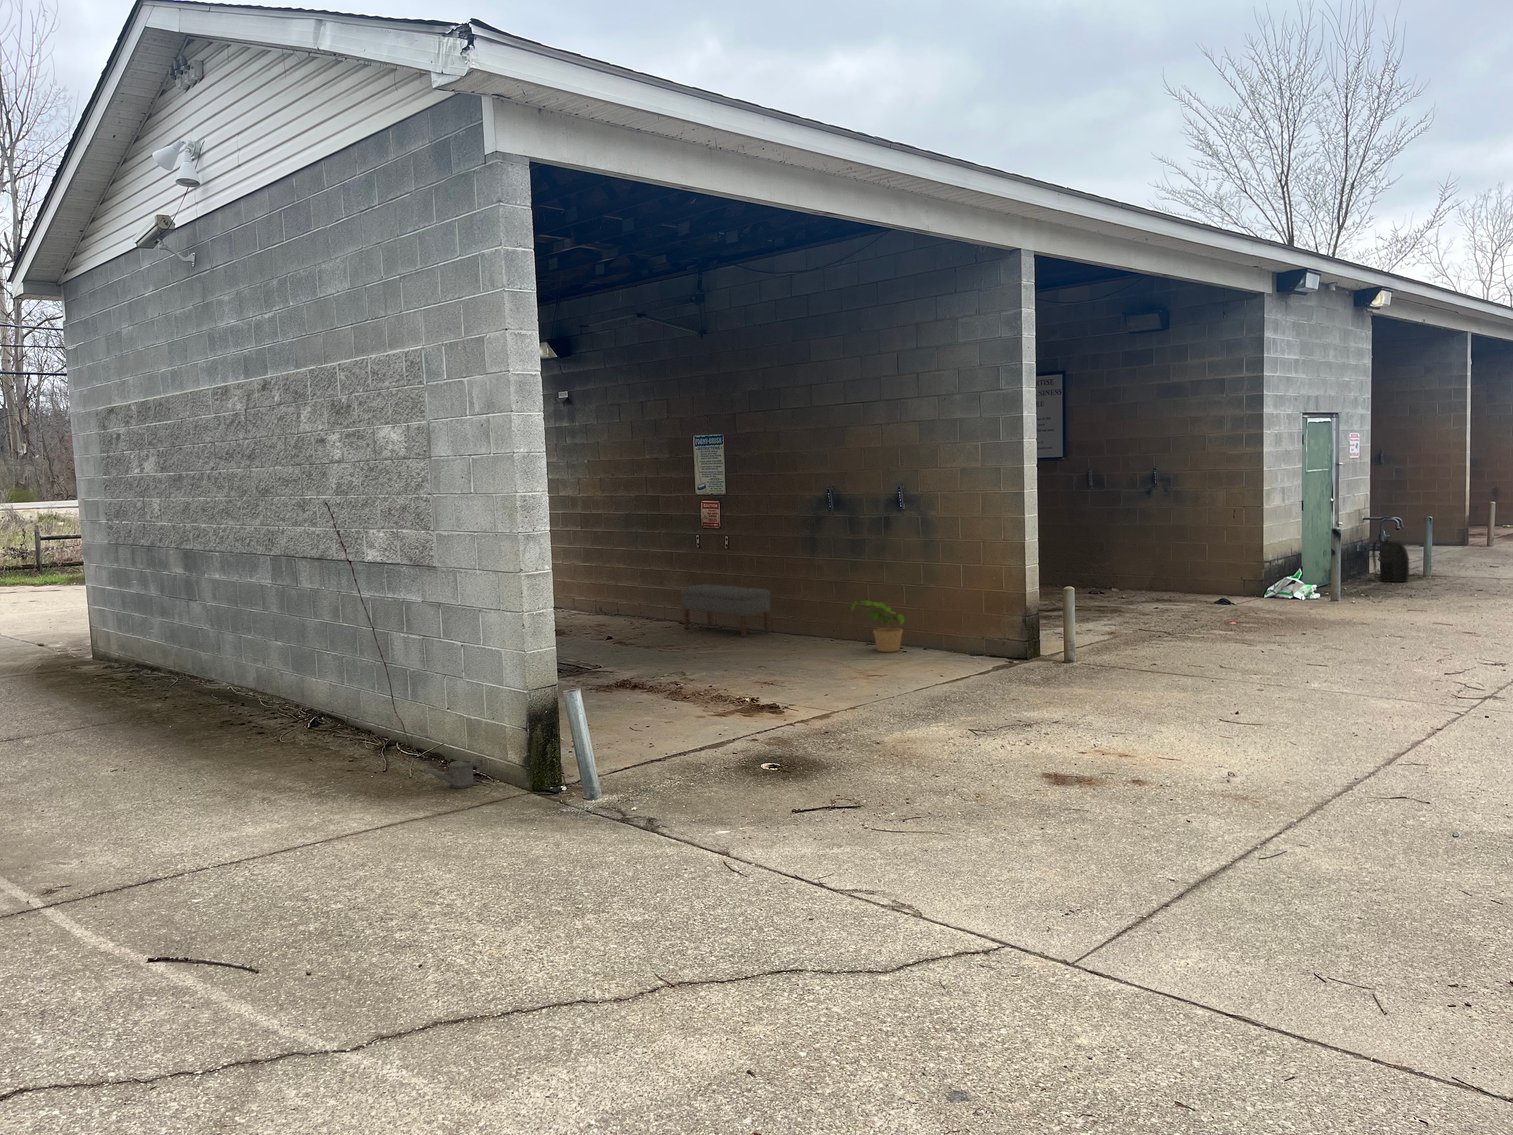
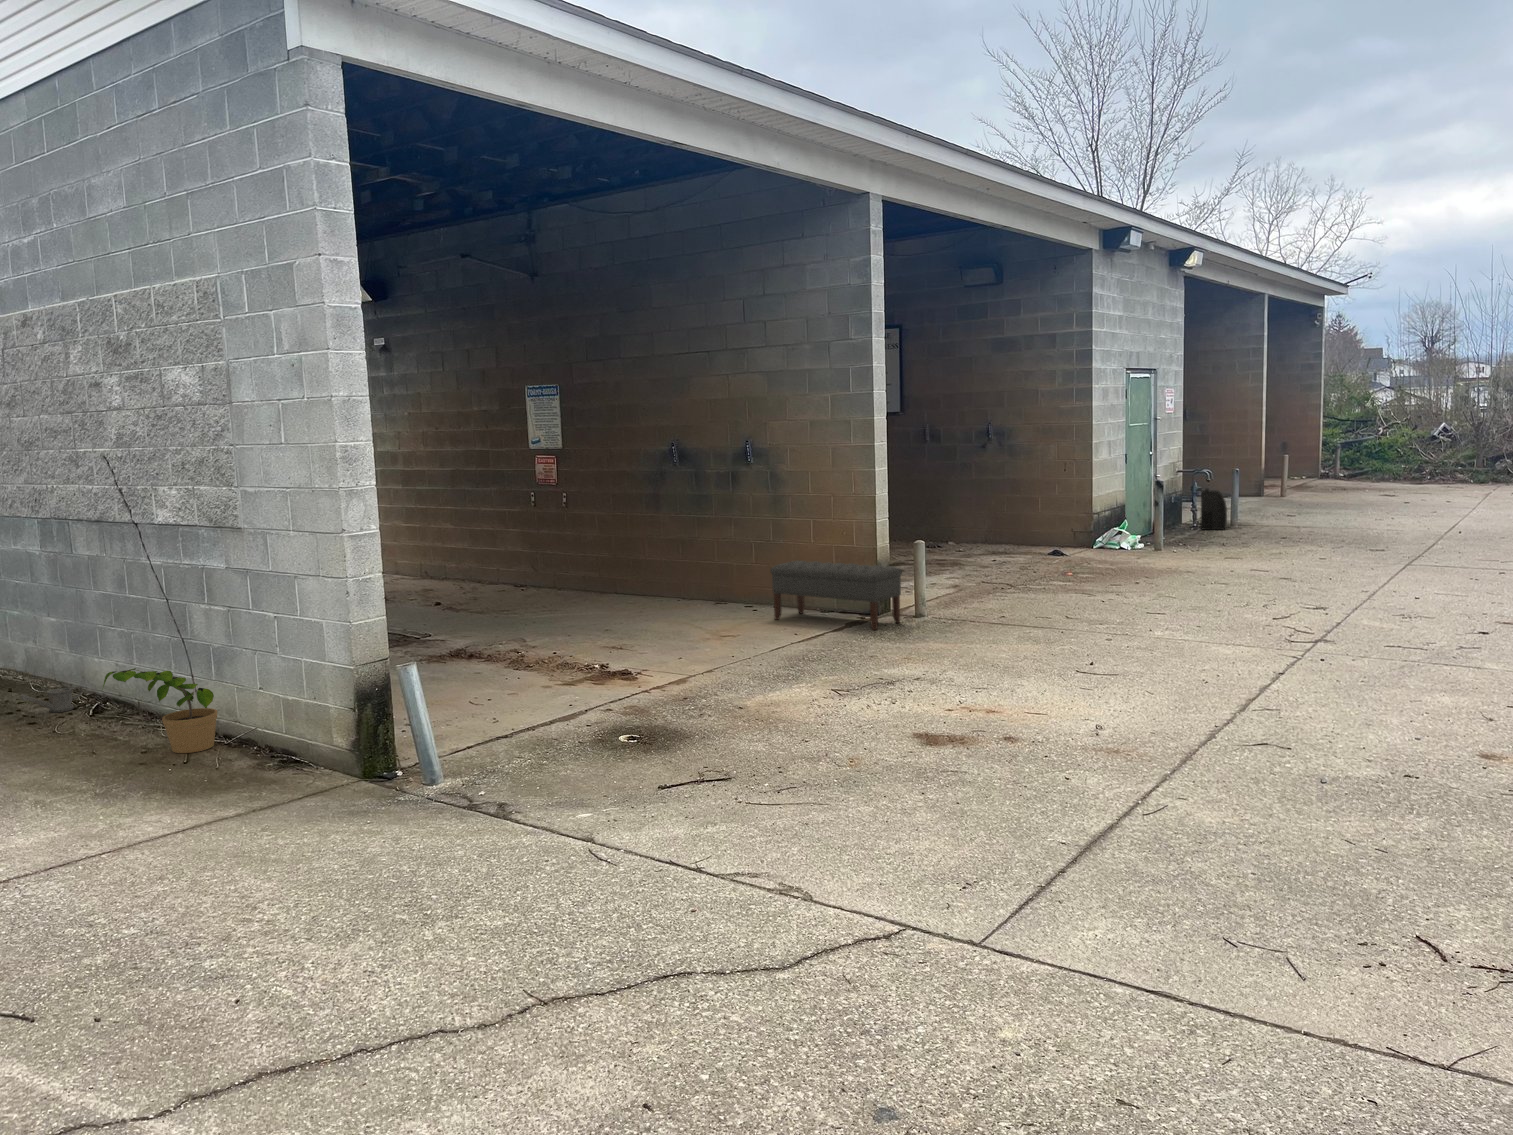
bench: present [681,584,771,637] -> present [770,561,902,630]
potted plant: present [851,600,904,652] -> present [103,668,217,753]
watering can: present [424,759,483,788] -> present [21,686,83,712]

